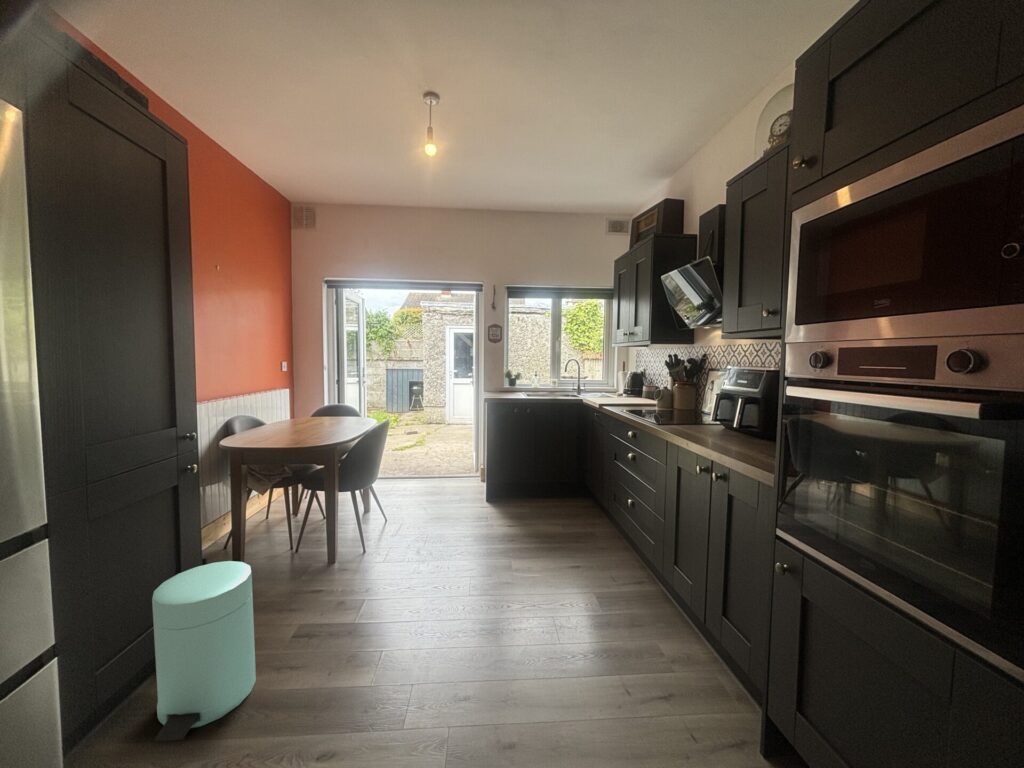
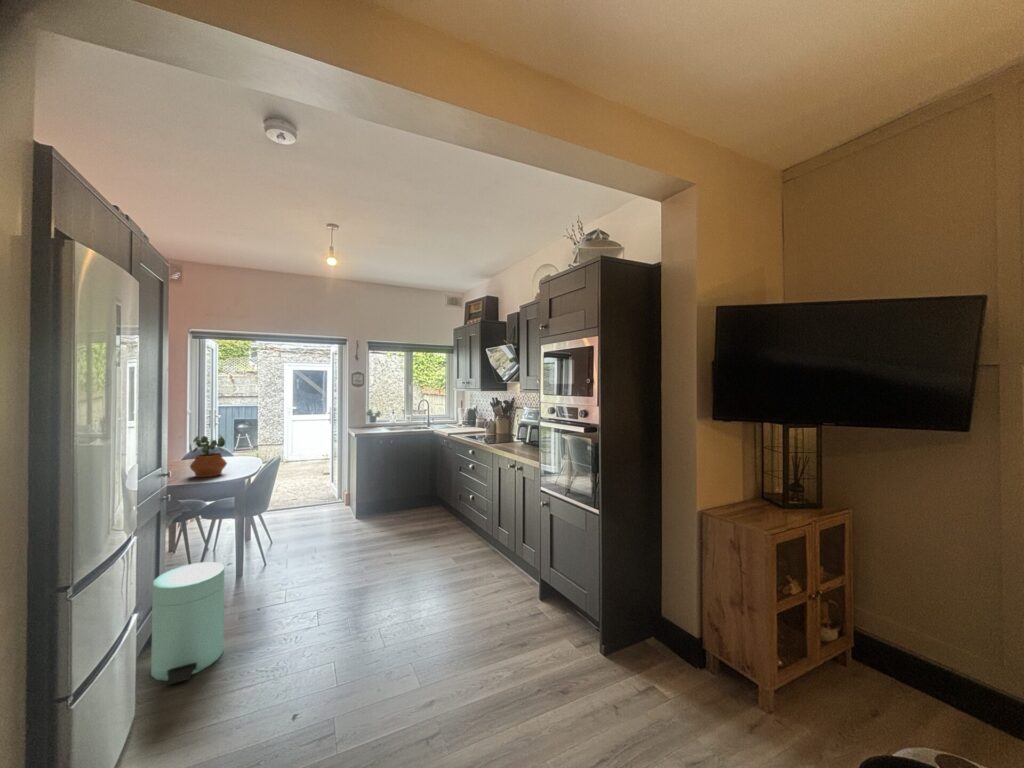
potted plant: none [282,391,324,440] -> present [190,436,227,477]

